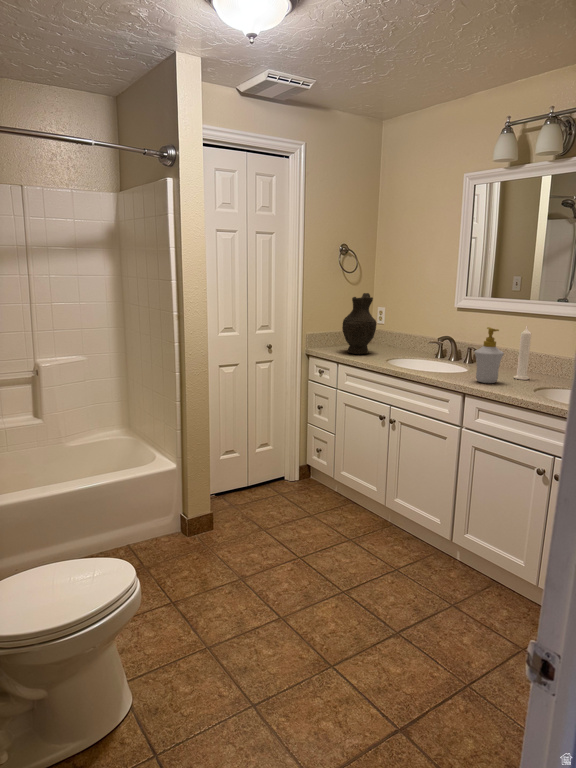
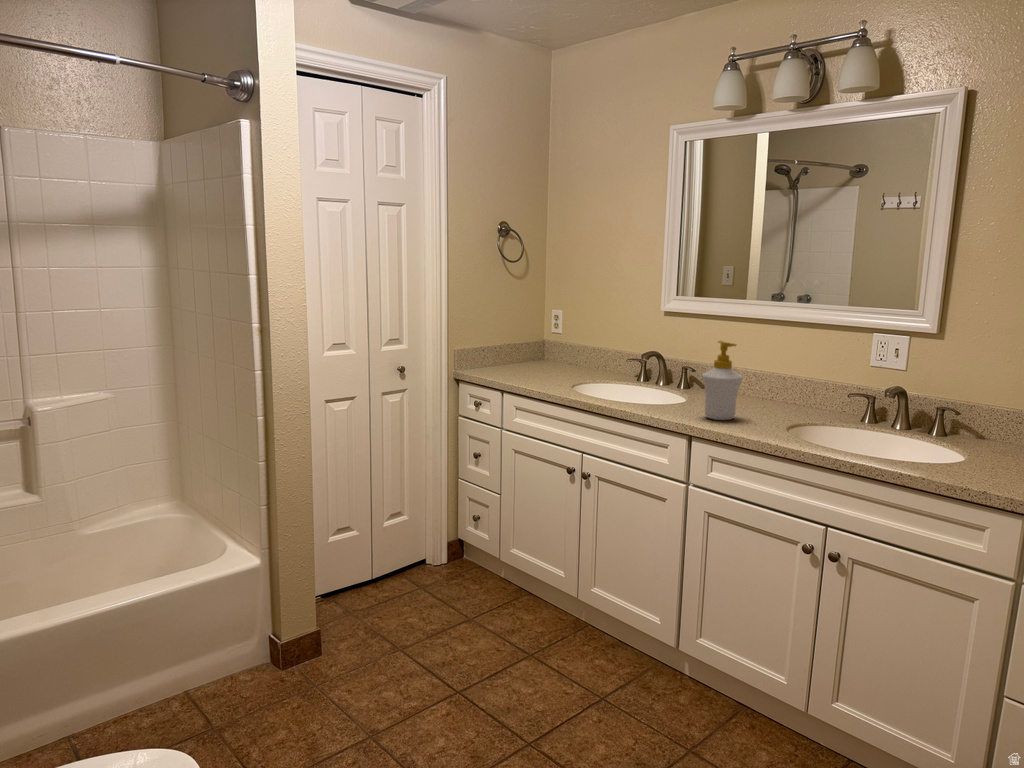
decorative vase: present [342,293,377,354] -> none [506,291,554,379]
candle: present [514,326,531,380] -> none [753,337,776,413]

